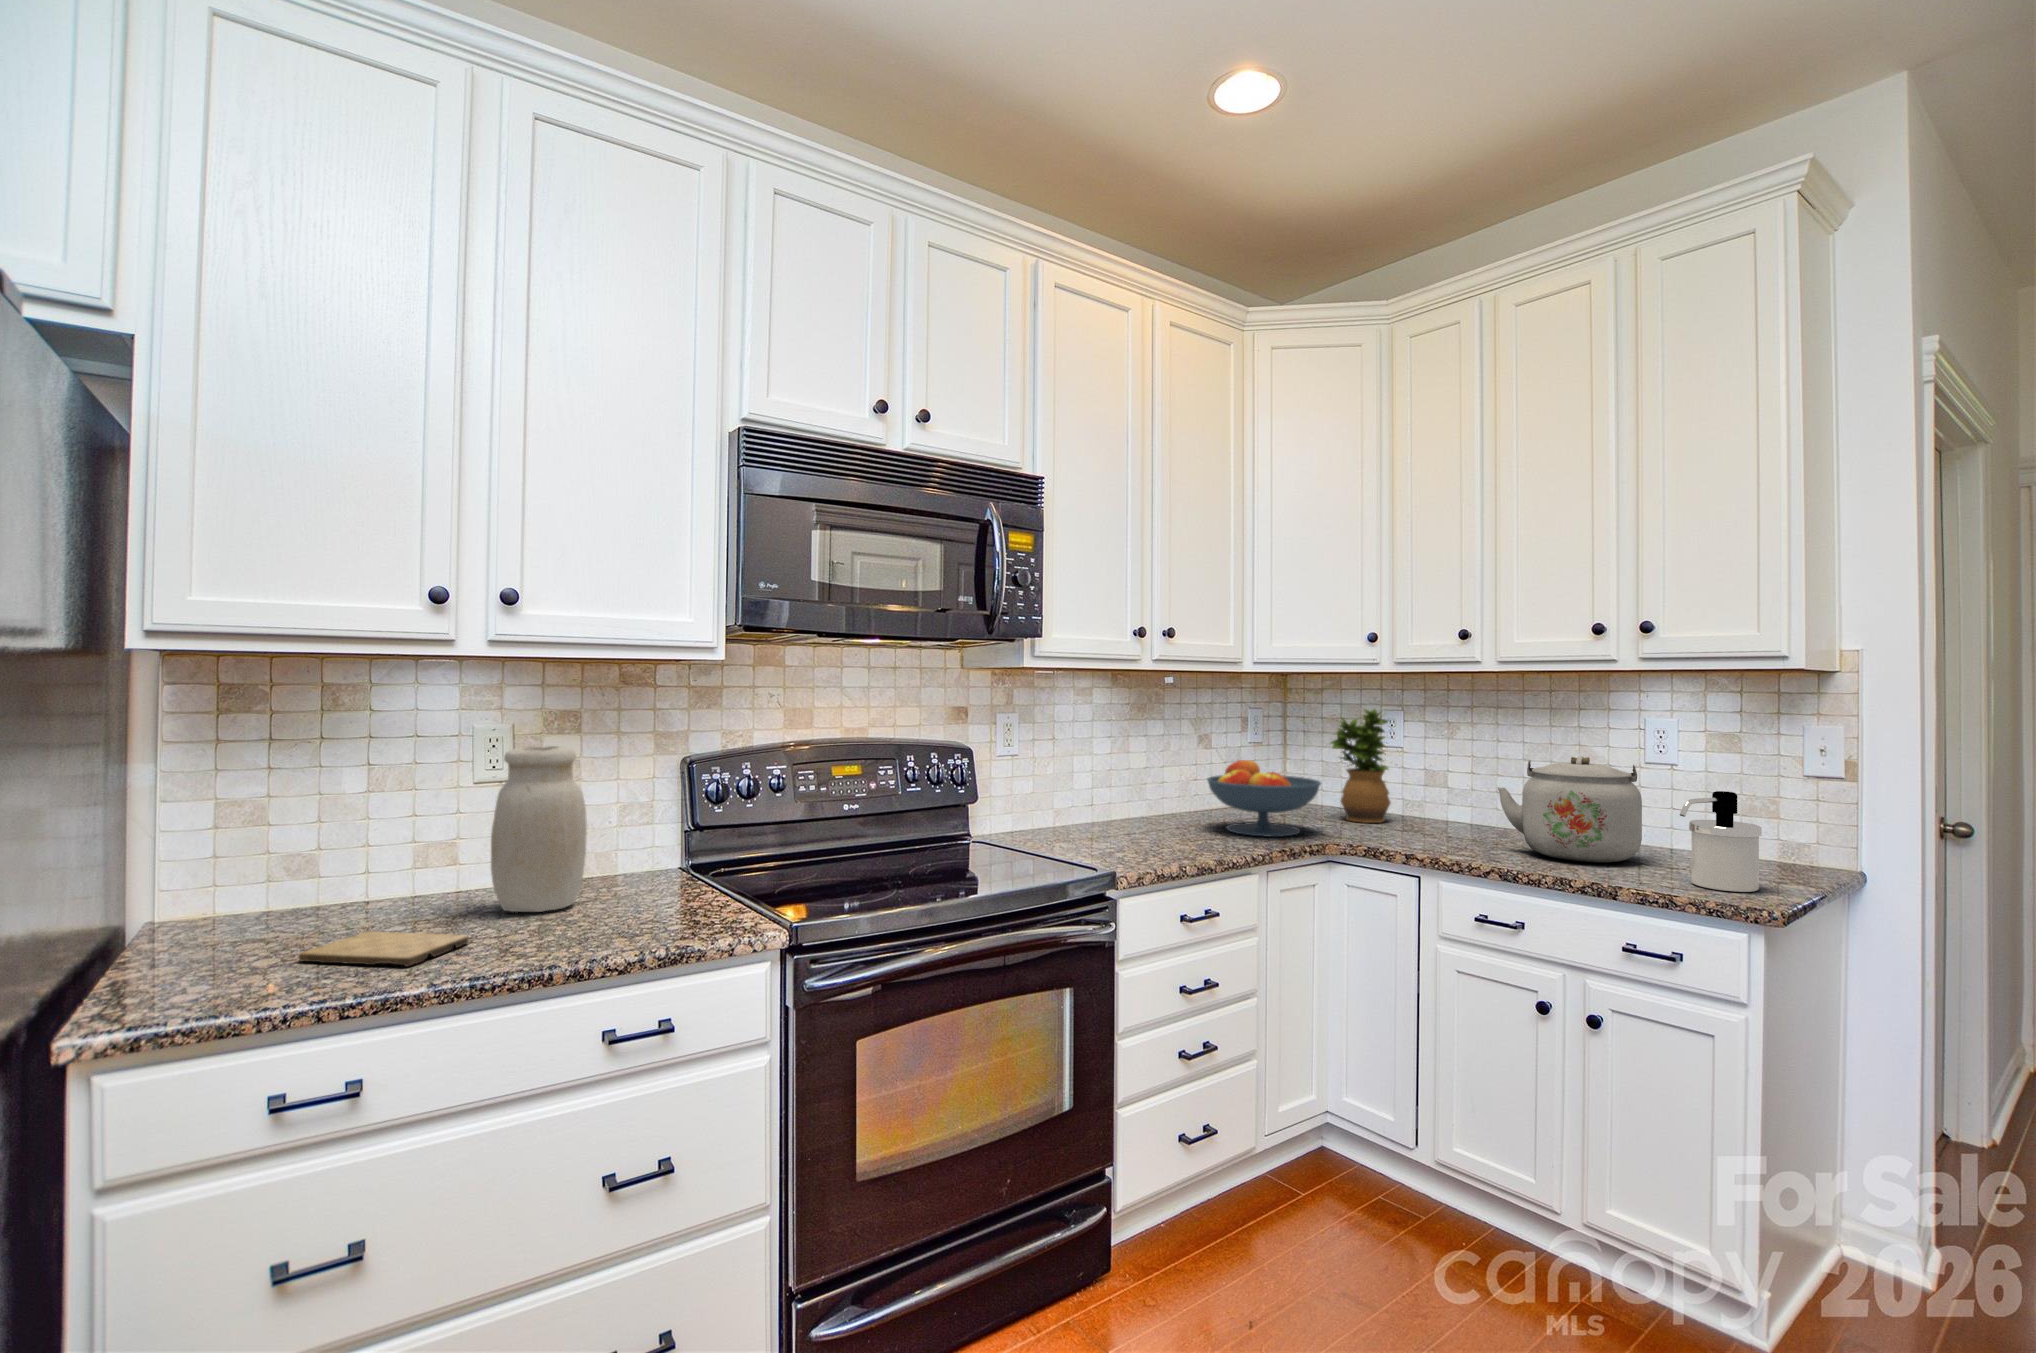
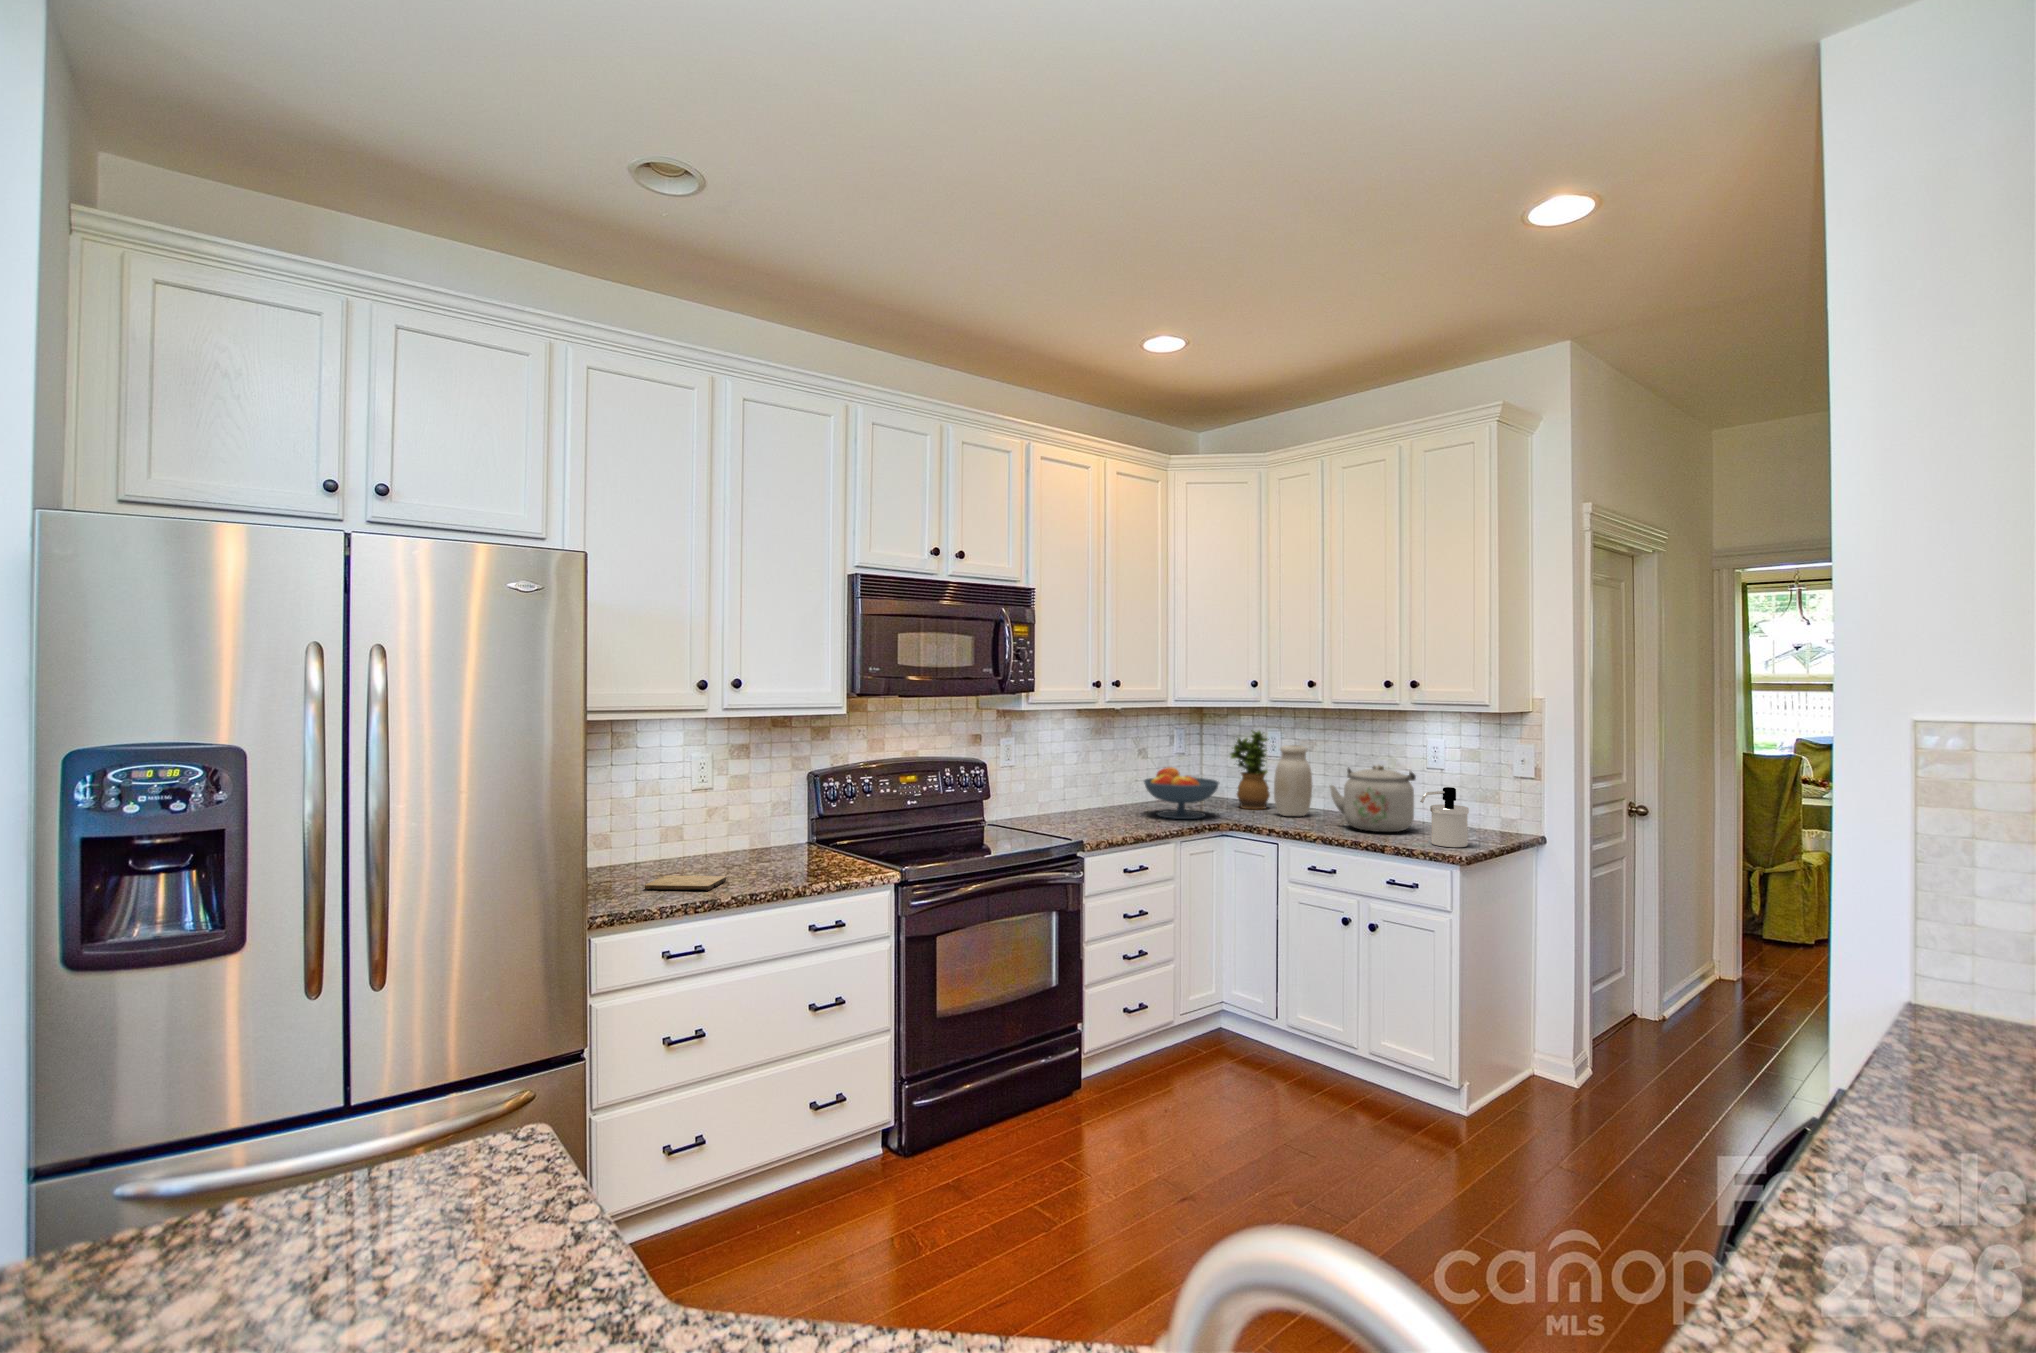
jar: present [491,746,587,912] -> present [1274,745,1312,816]

